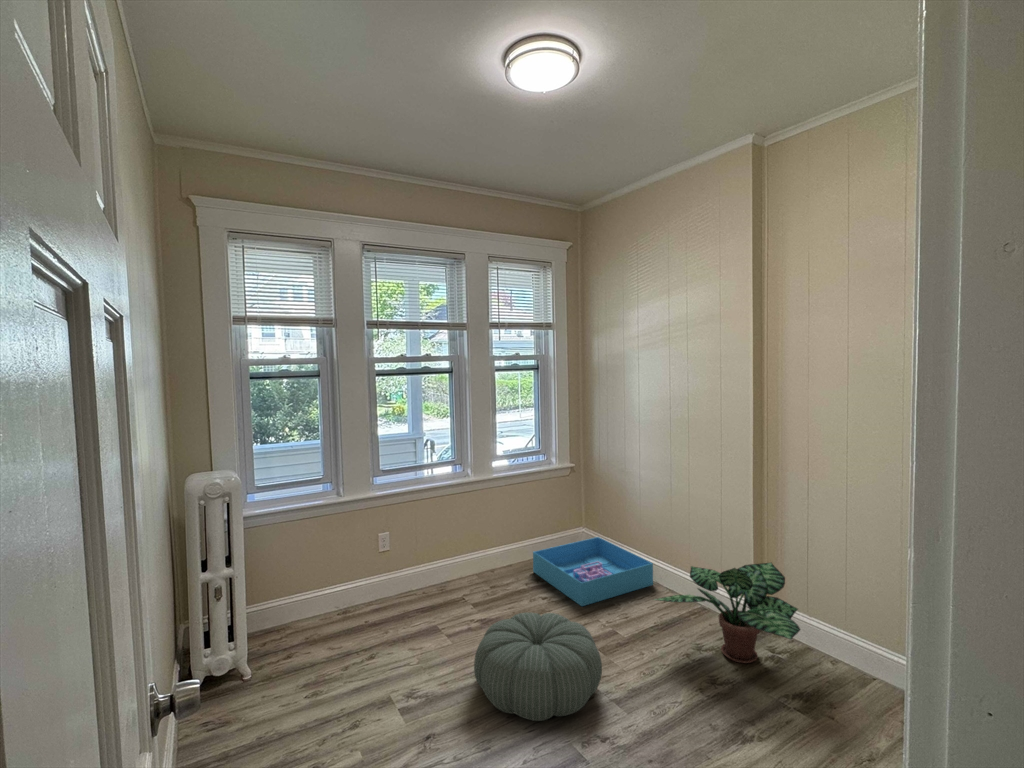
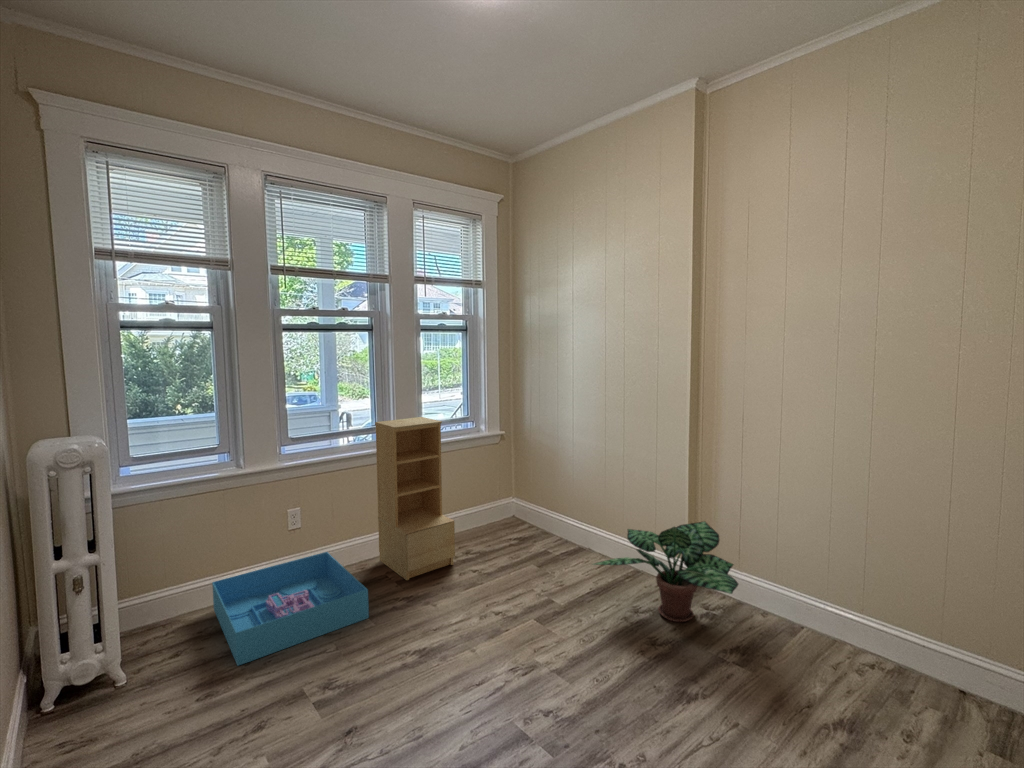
bookshelf: none [454,451,526,603] -> present [375,417,455,580]
storage bin: present [533,537,653,606] -> present [212,552,369,666]
pouf: present [474,613,602,721] -> none [402,584,542,701]

